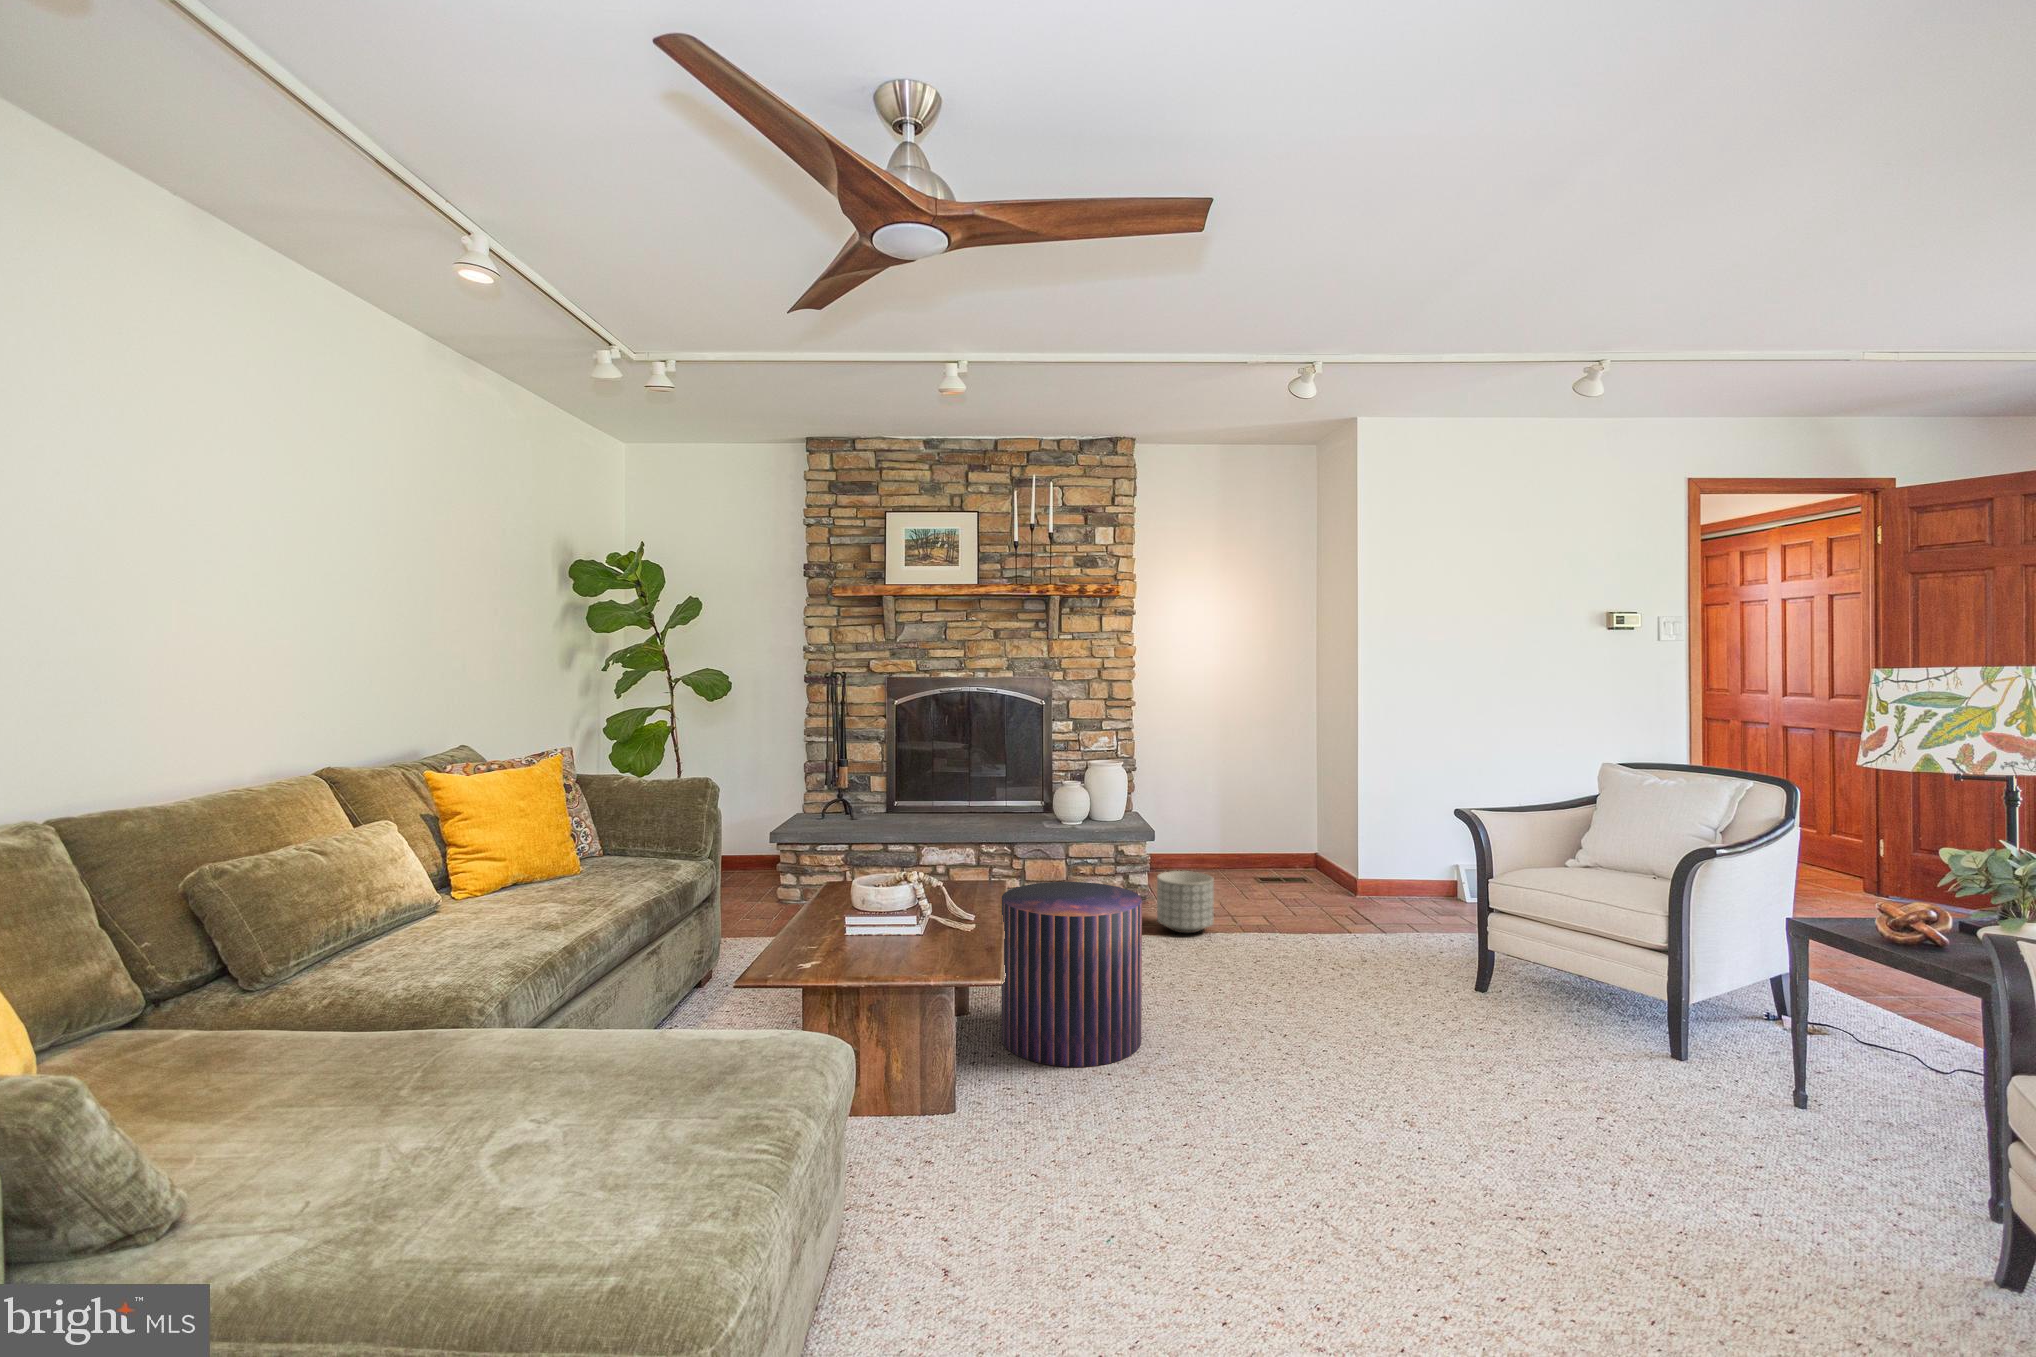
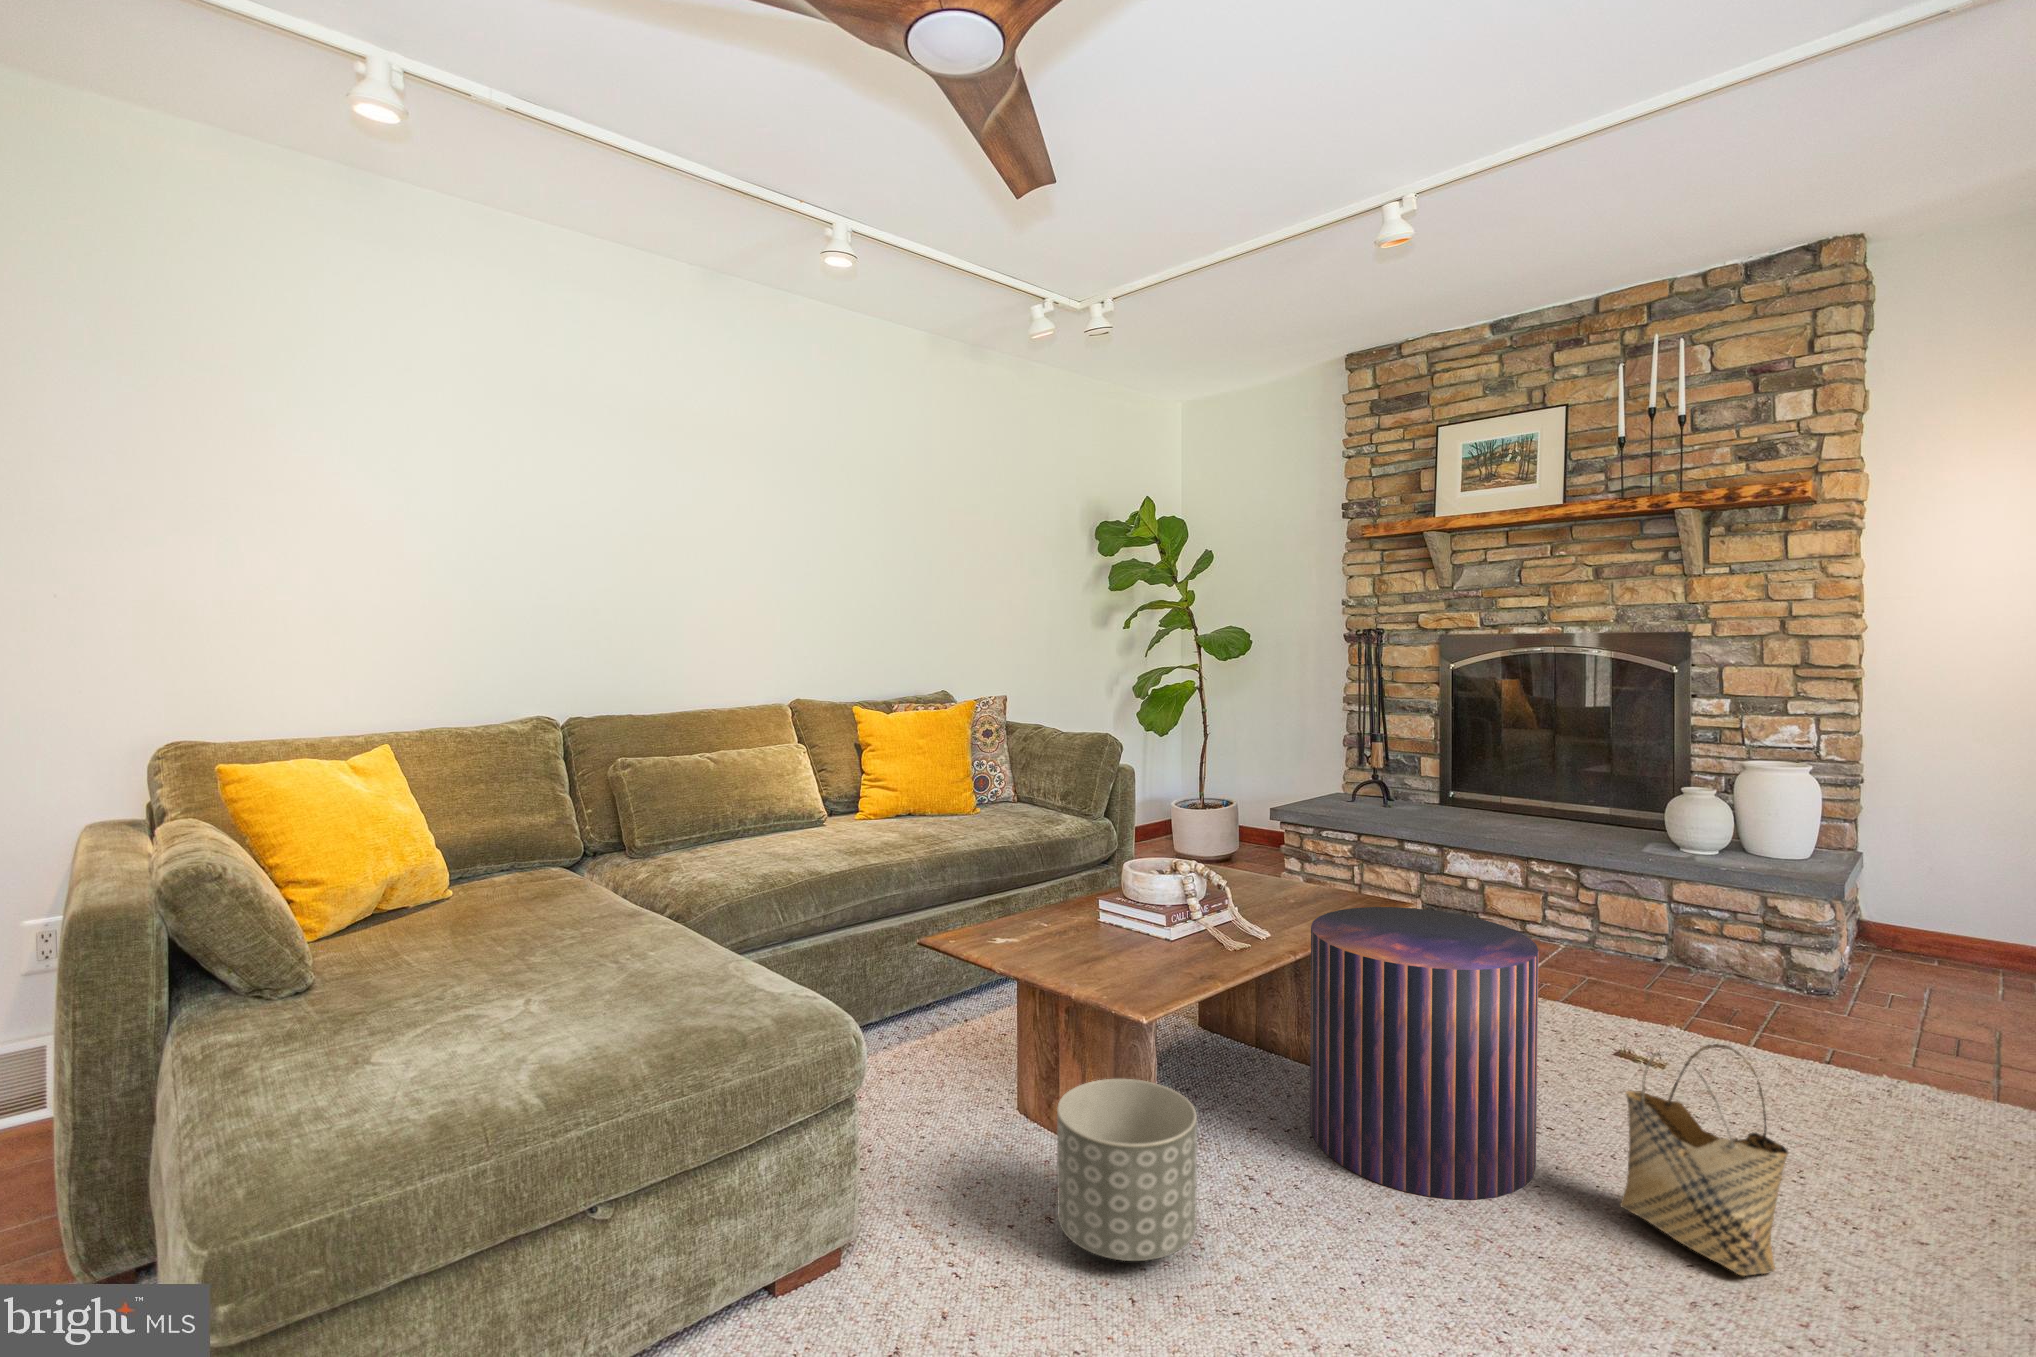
planter: present [1157,871,1214,933] -> present [1057,1079,1197,1261]
woven basket: none [1187,924,1269,1043] -> present [1620,1044,1788,1276]

